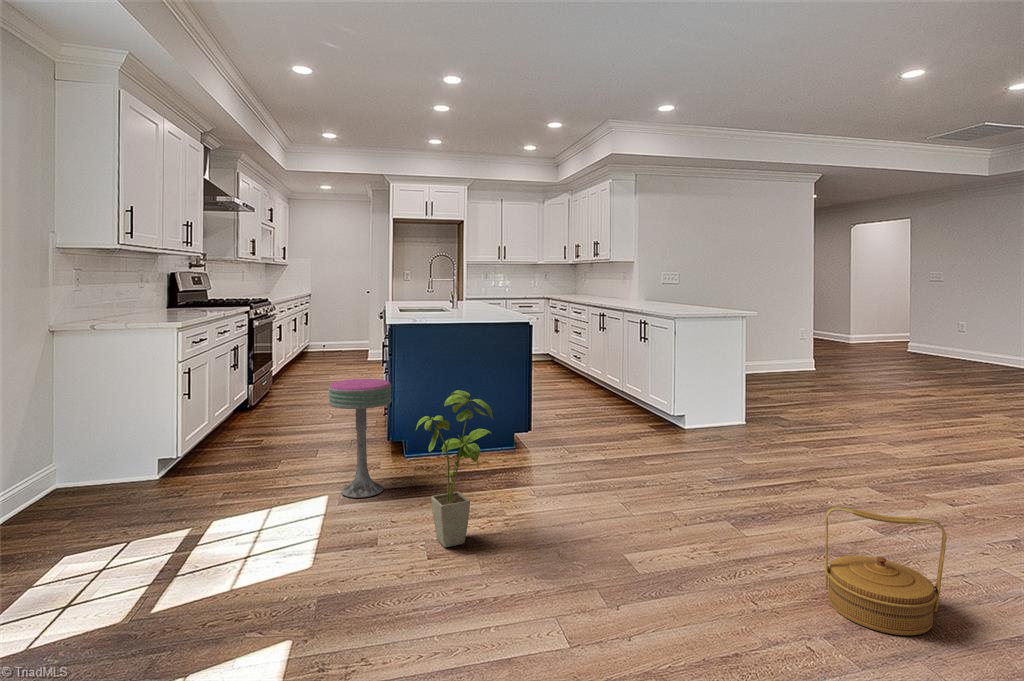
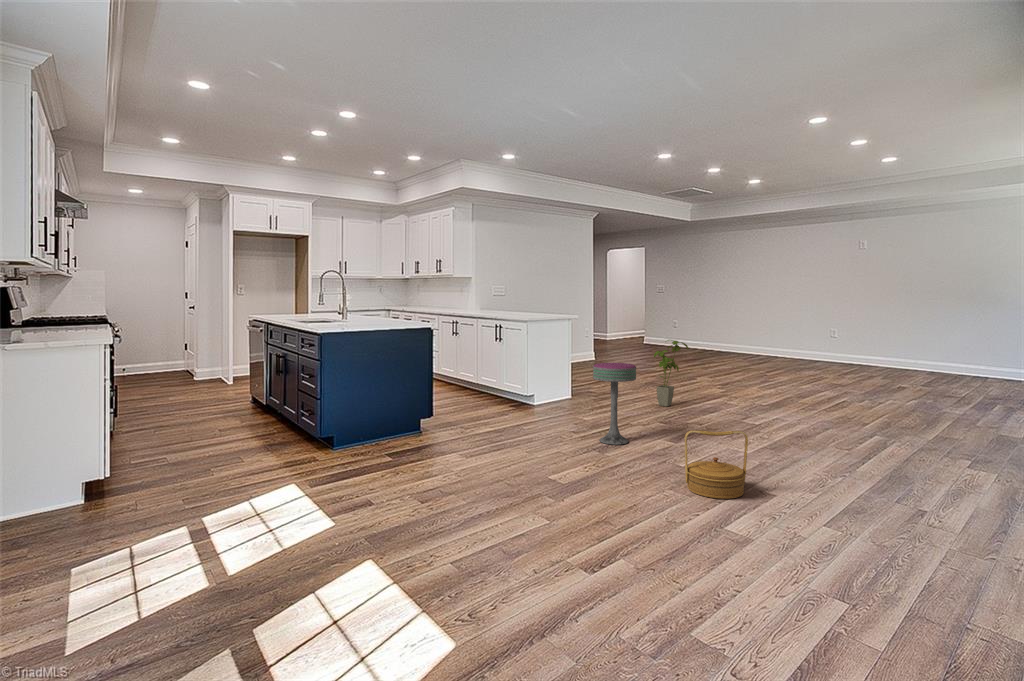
bar stool: present [328,379,392,498] -> present [593,363,636,445]
house plant: present [416,390,493,547] -> present [654,340,688,406]

